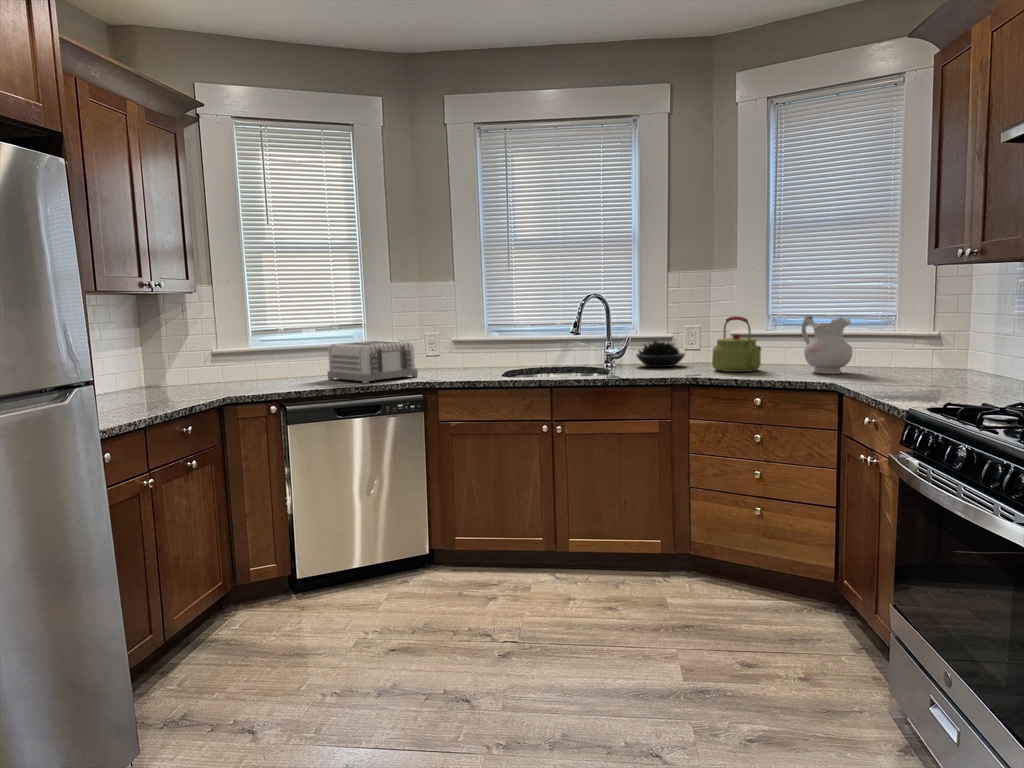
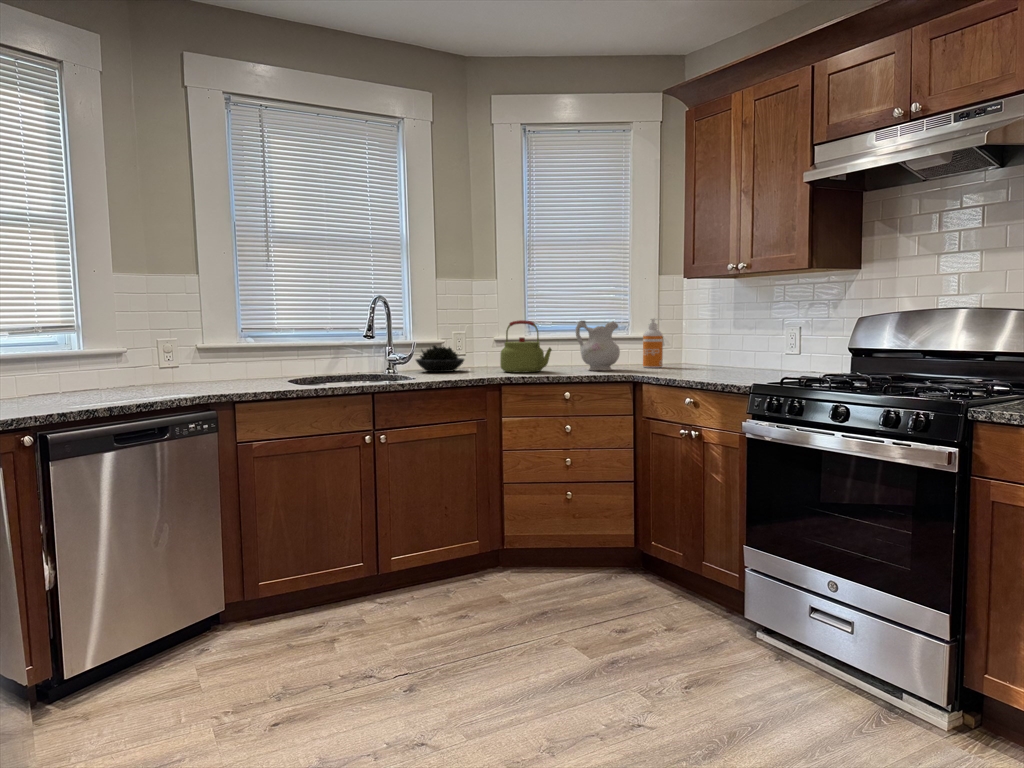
soap dispenser: none [894,313,923,373] -> present [643,319,663,368]
toaster: present [328,341,418,383] -> none [59,347,192,400]

